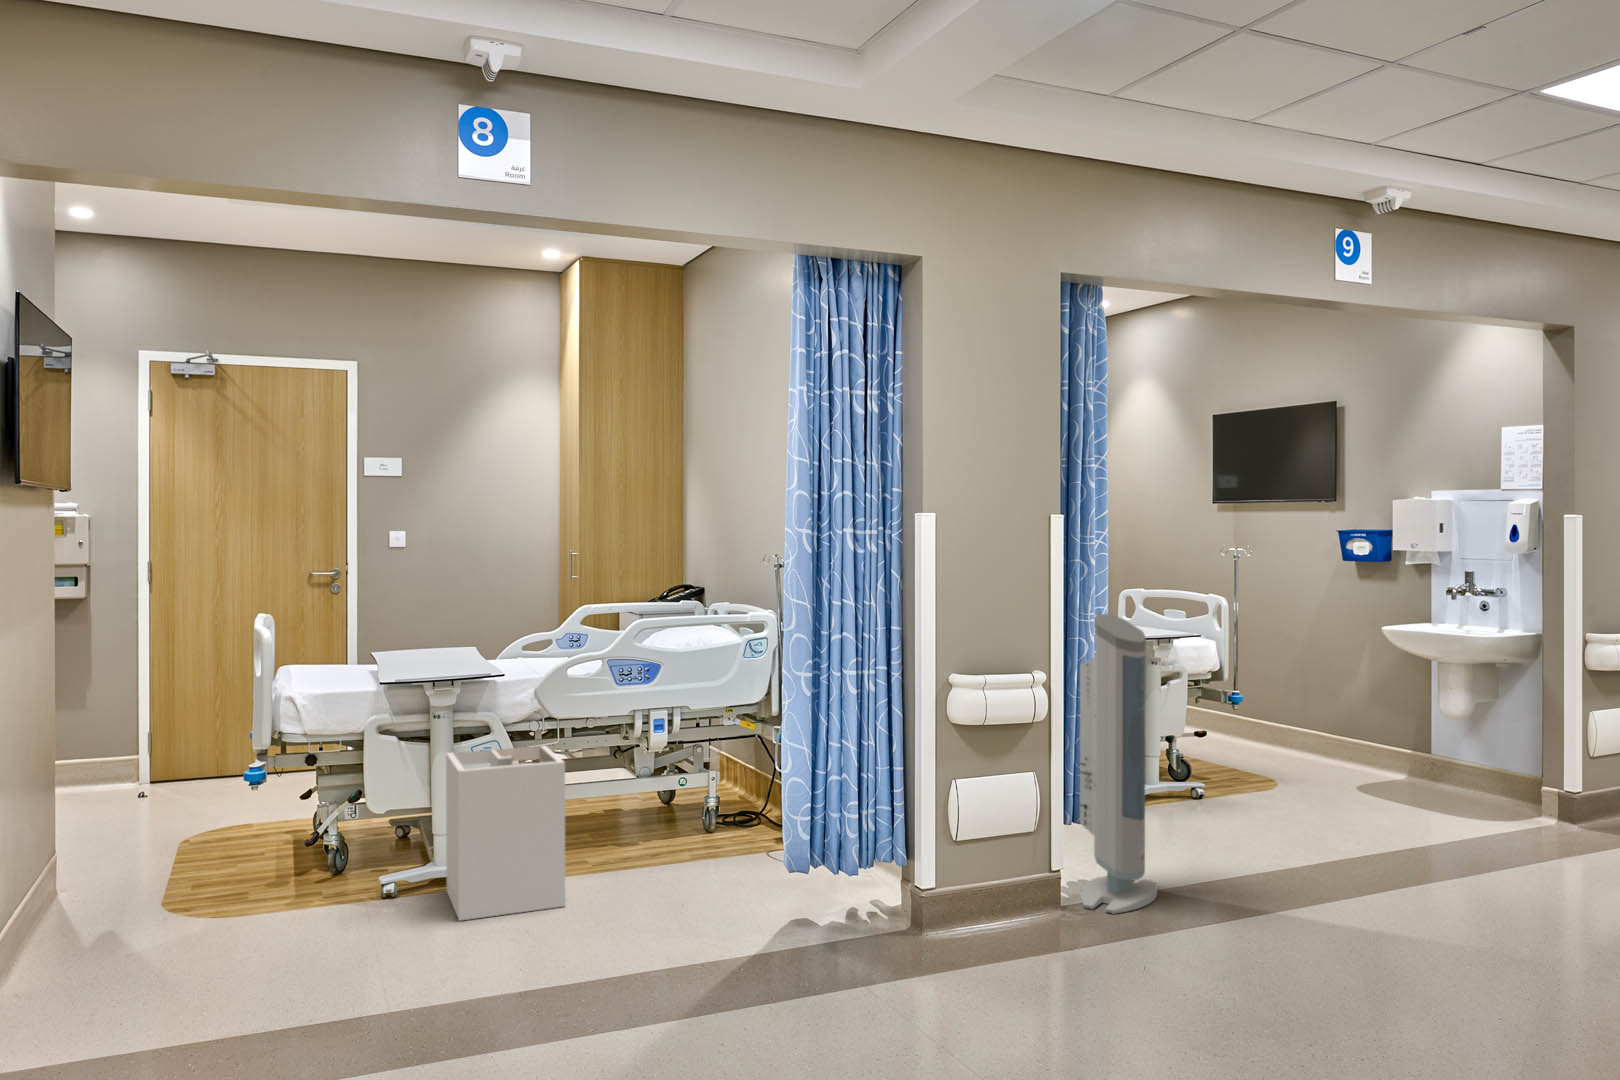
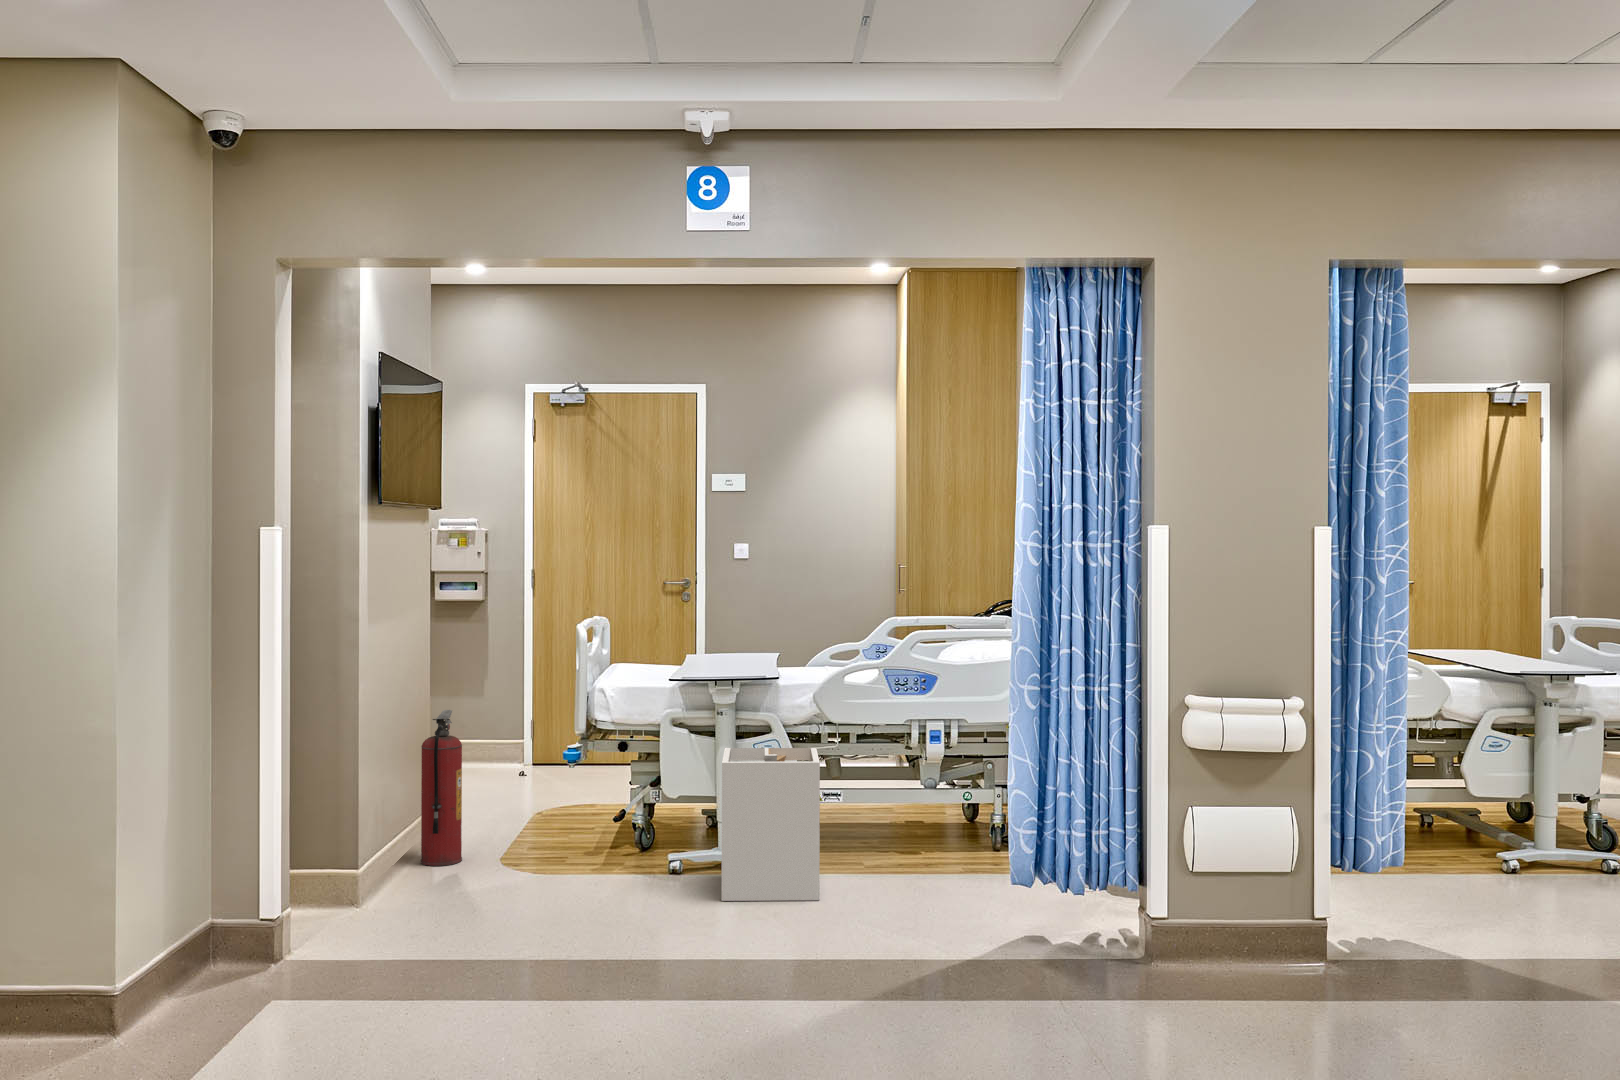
air purifier: present [1080,614,1158,914] -> none [1355,637,1463,974]
fire extinguisher: none [53,732,110,921] -> present [421,710,462,866]

